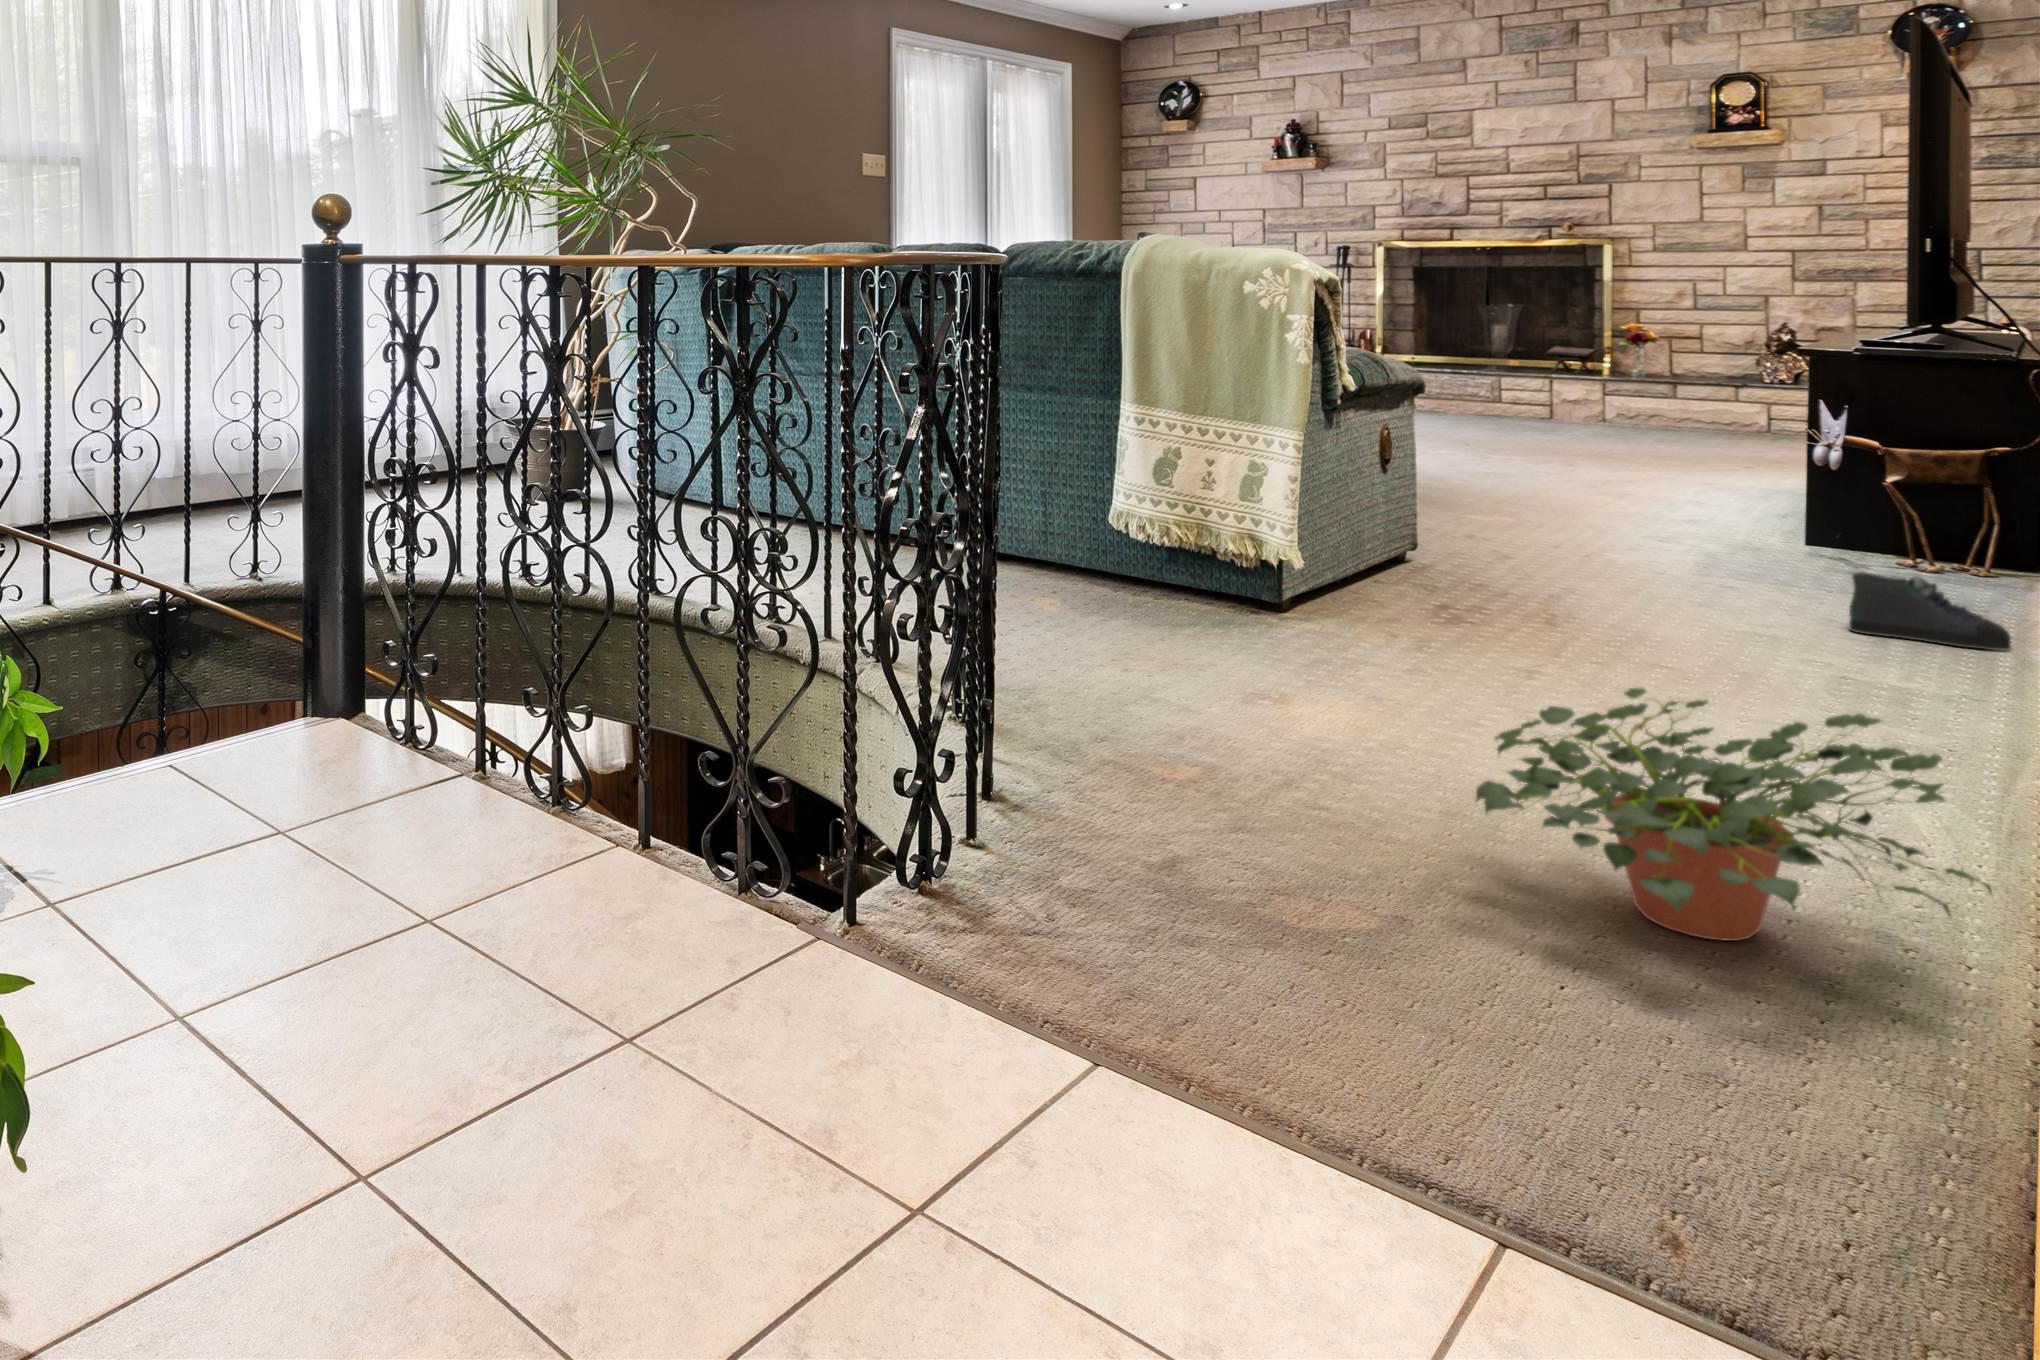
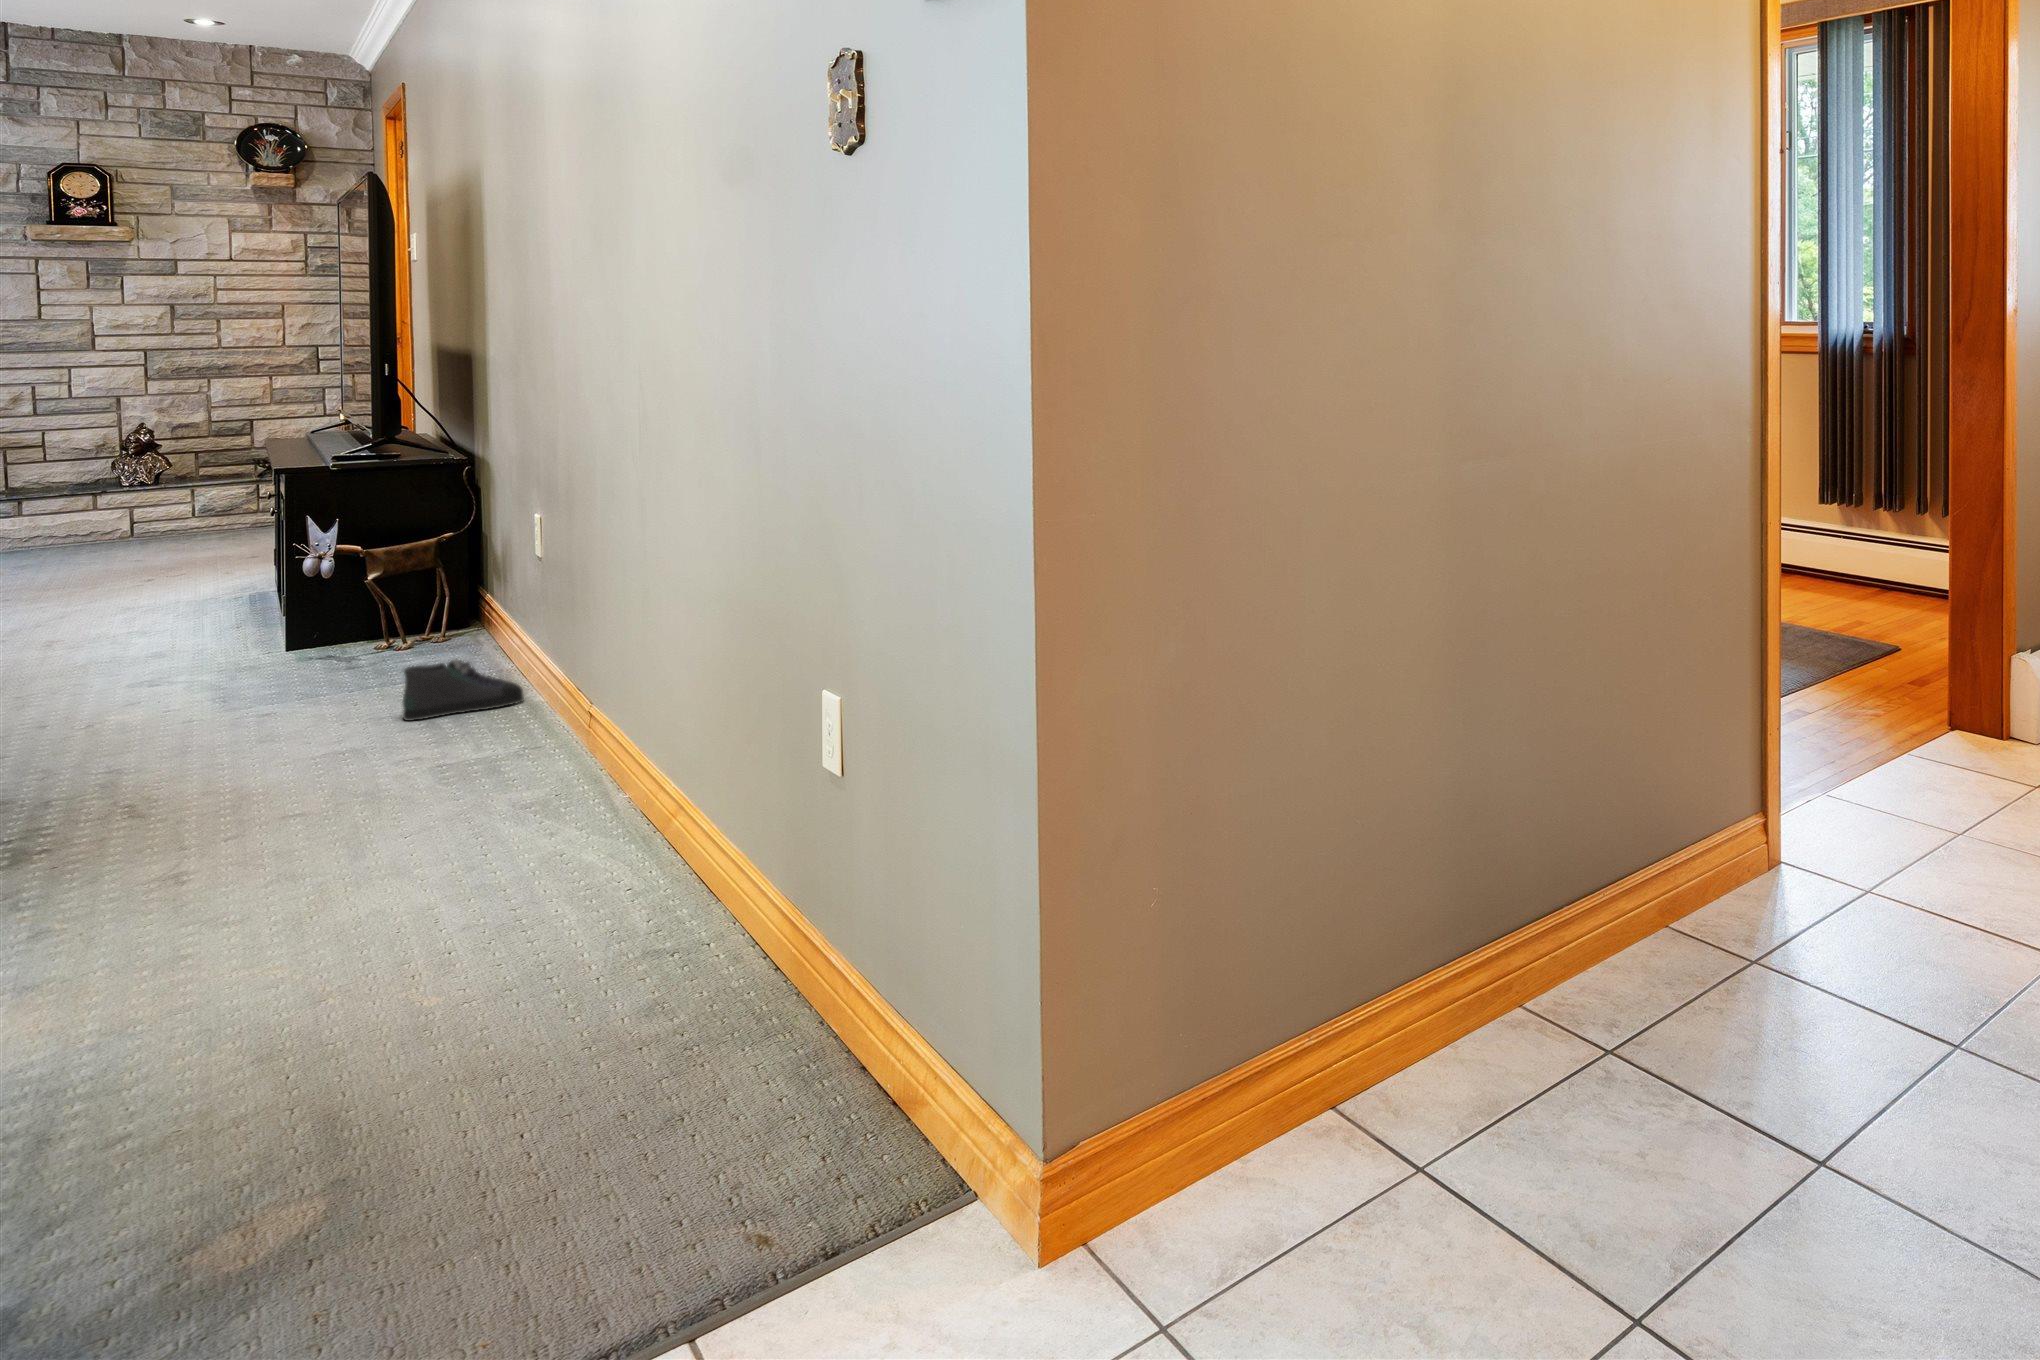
potted plant: present [1475,688,1991,941] -> none [327,787,740,1033]

